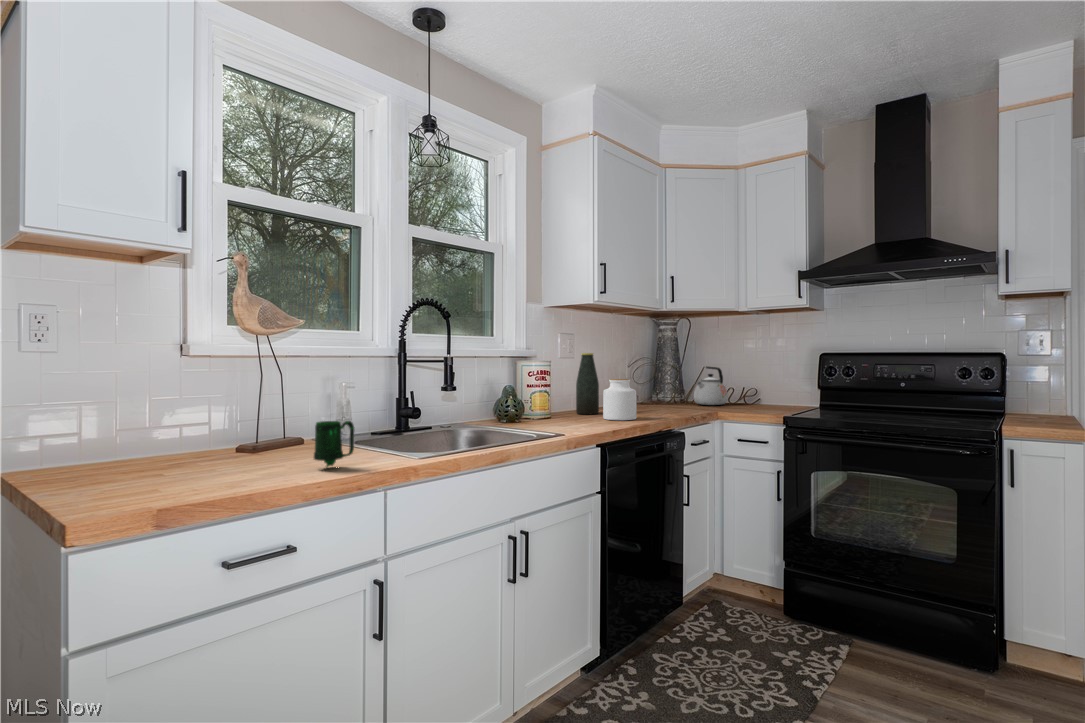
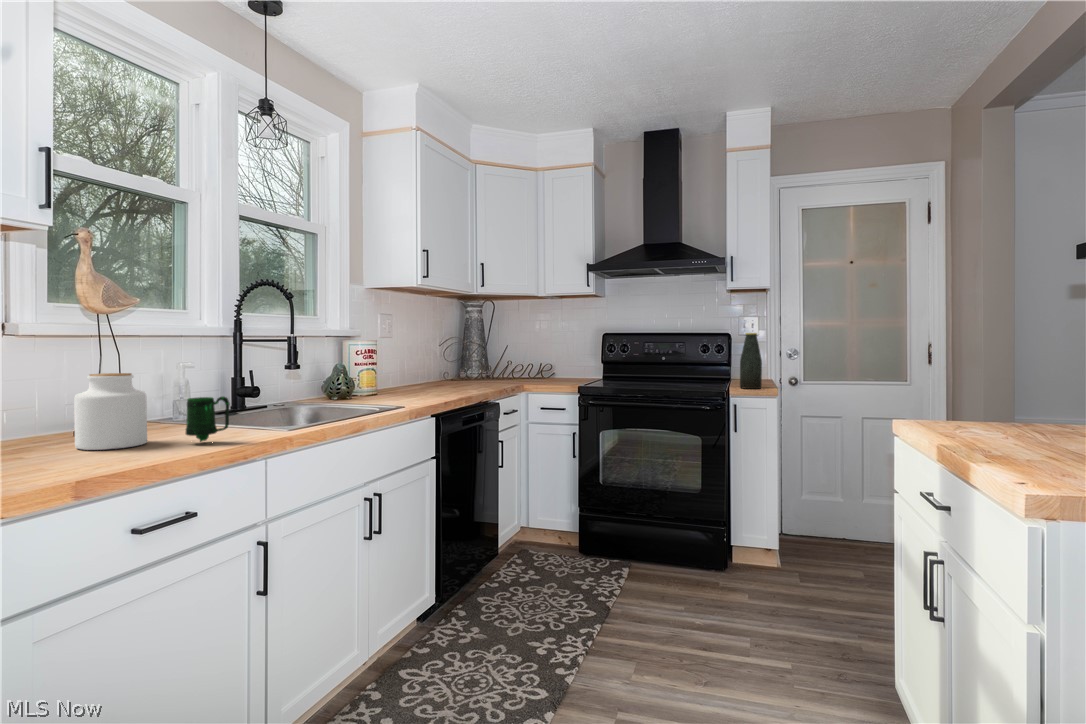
bottle: present [576,353,599,414] -> present [740,333,762,389]
kettle: present [694,367,728,405] -> none [499,346,528,380]
jar: present [603,379,636,420] -> present [74,373,147,450]

